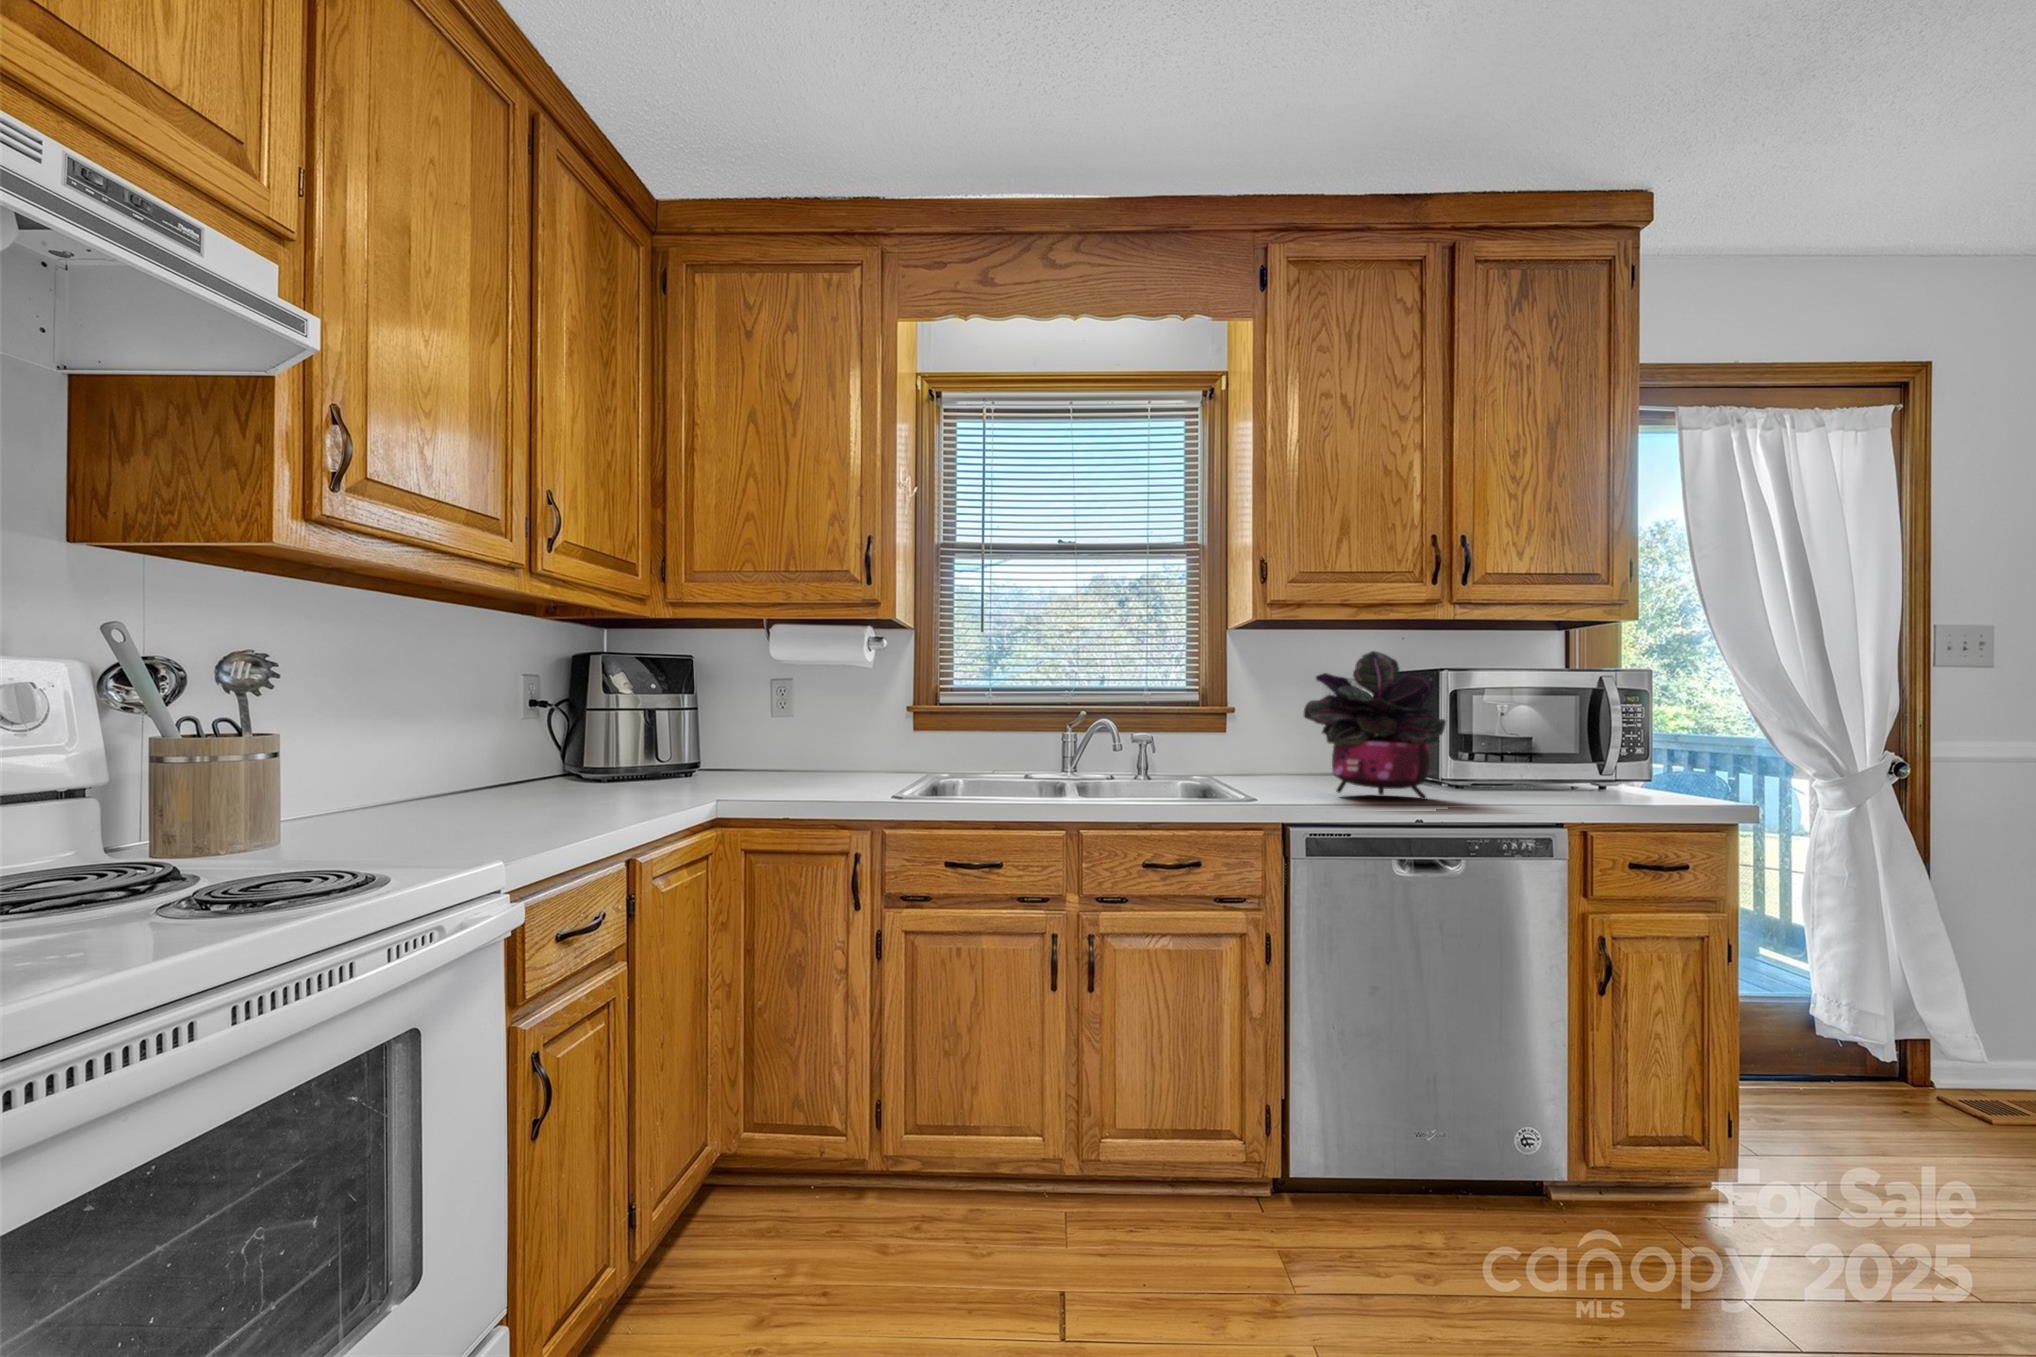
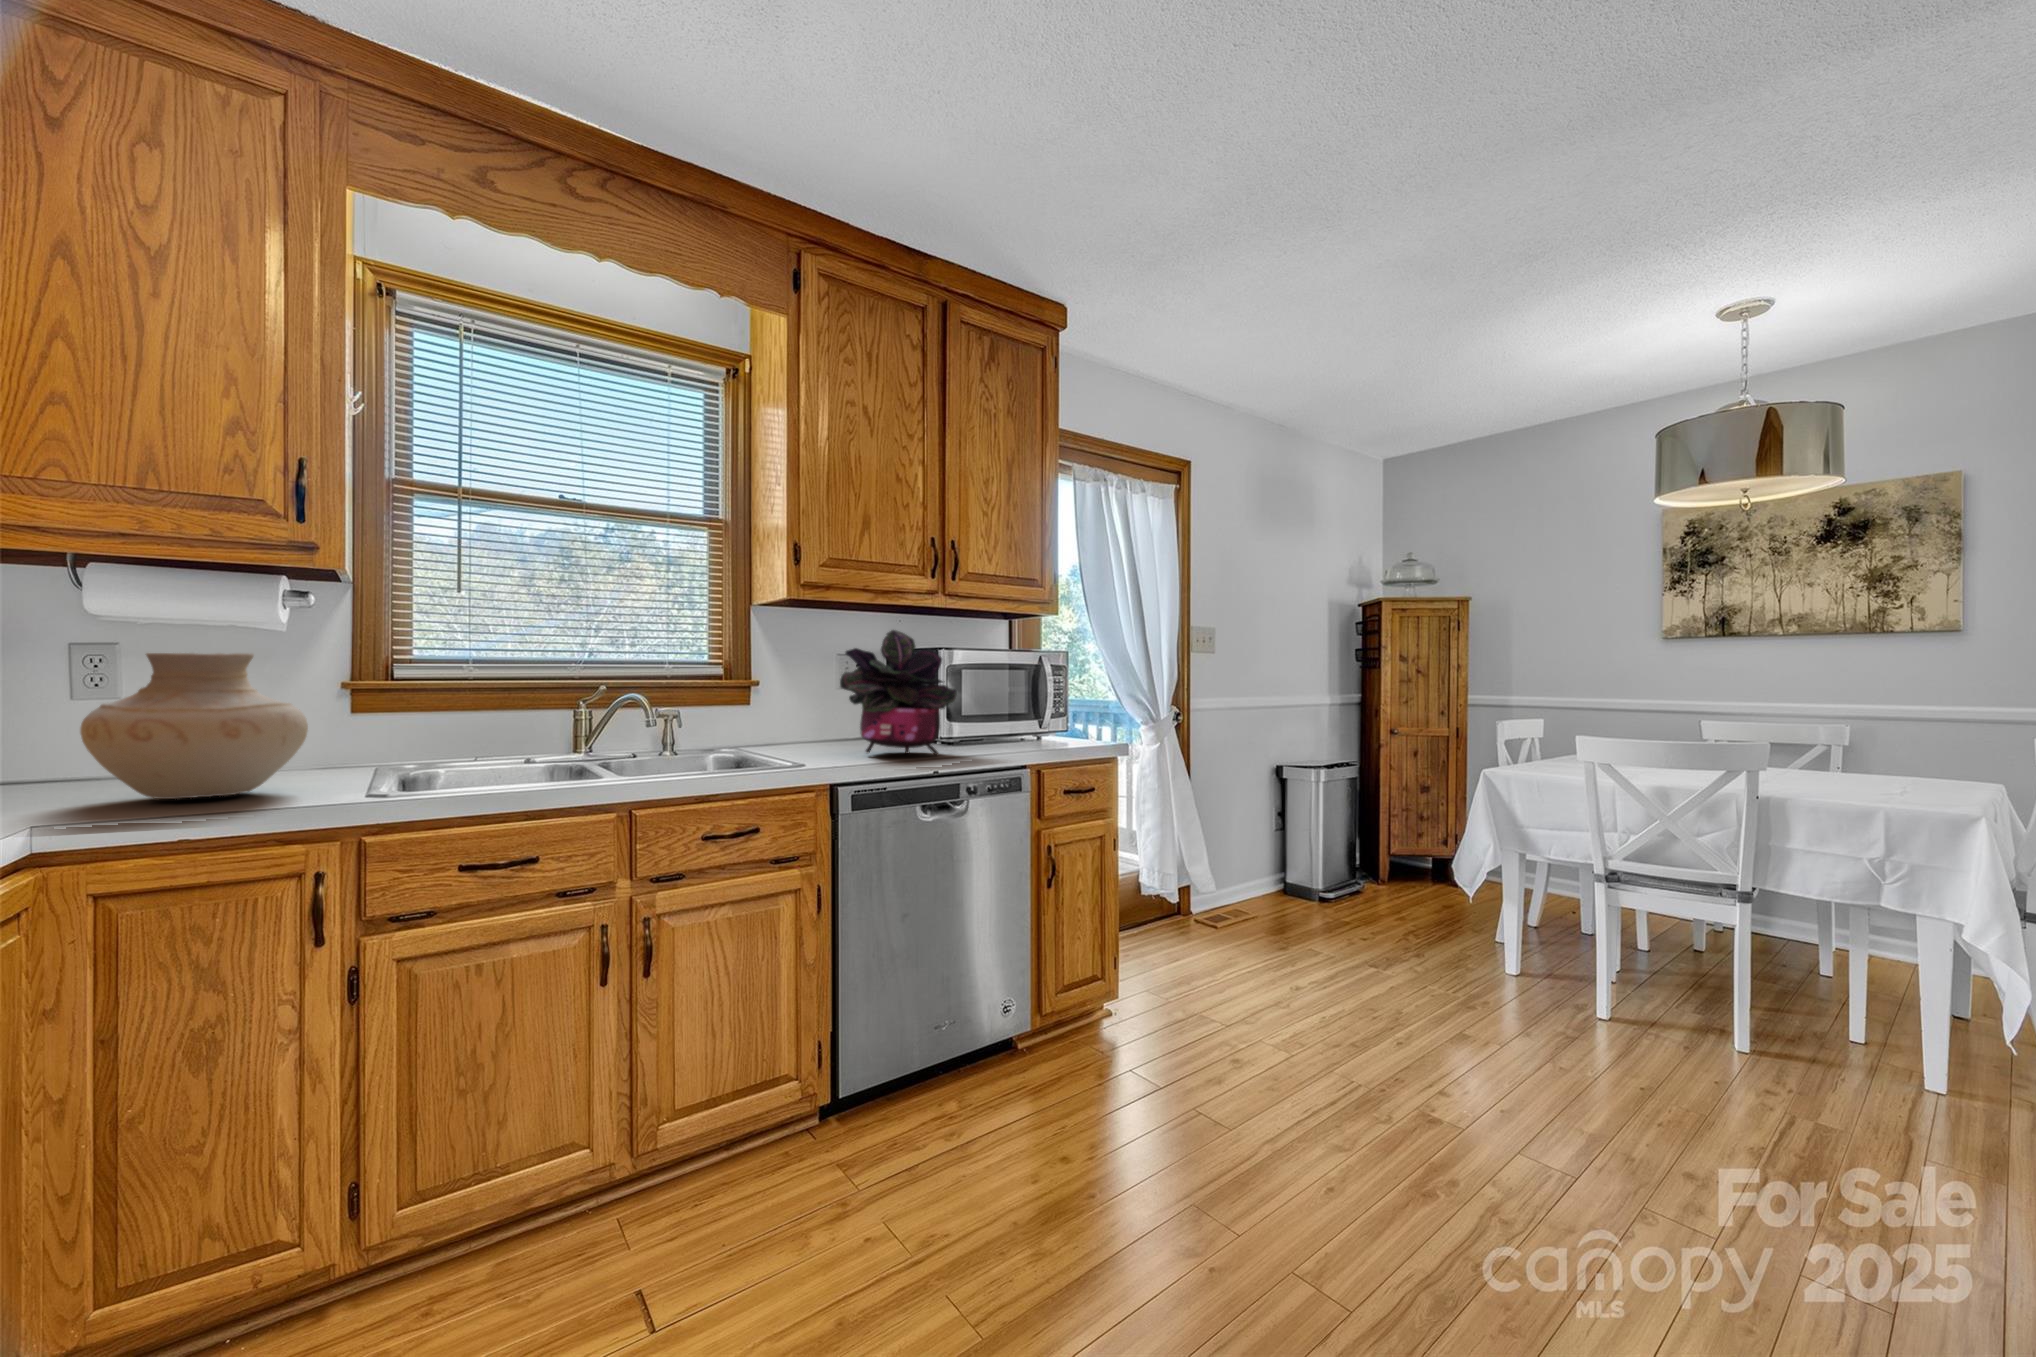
vase: none [741,686,859,790] -> present [80,653,308,799]

